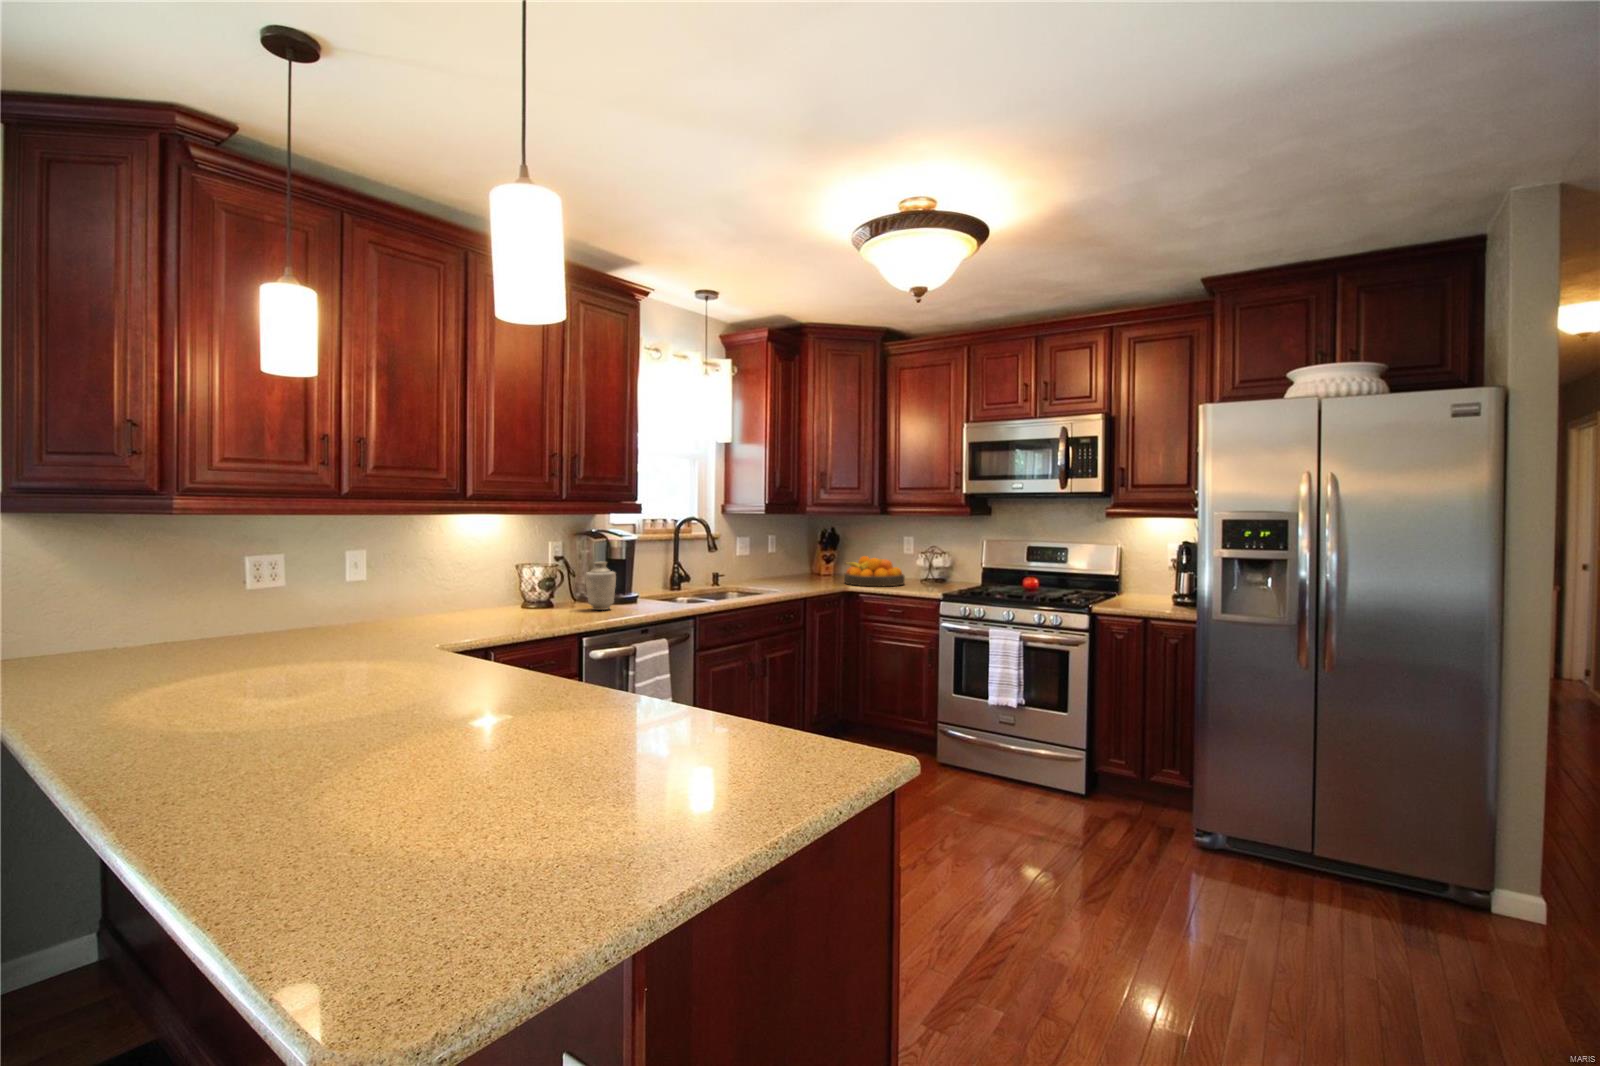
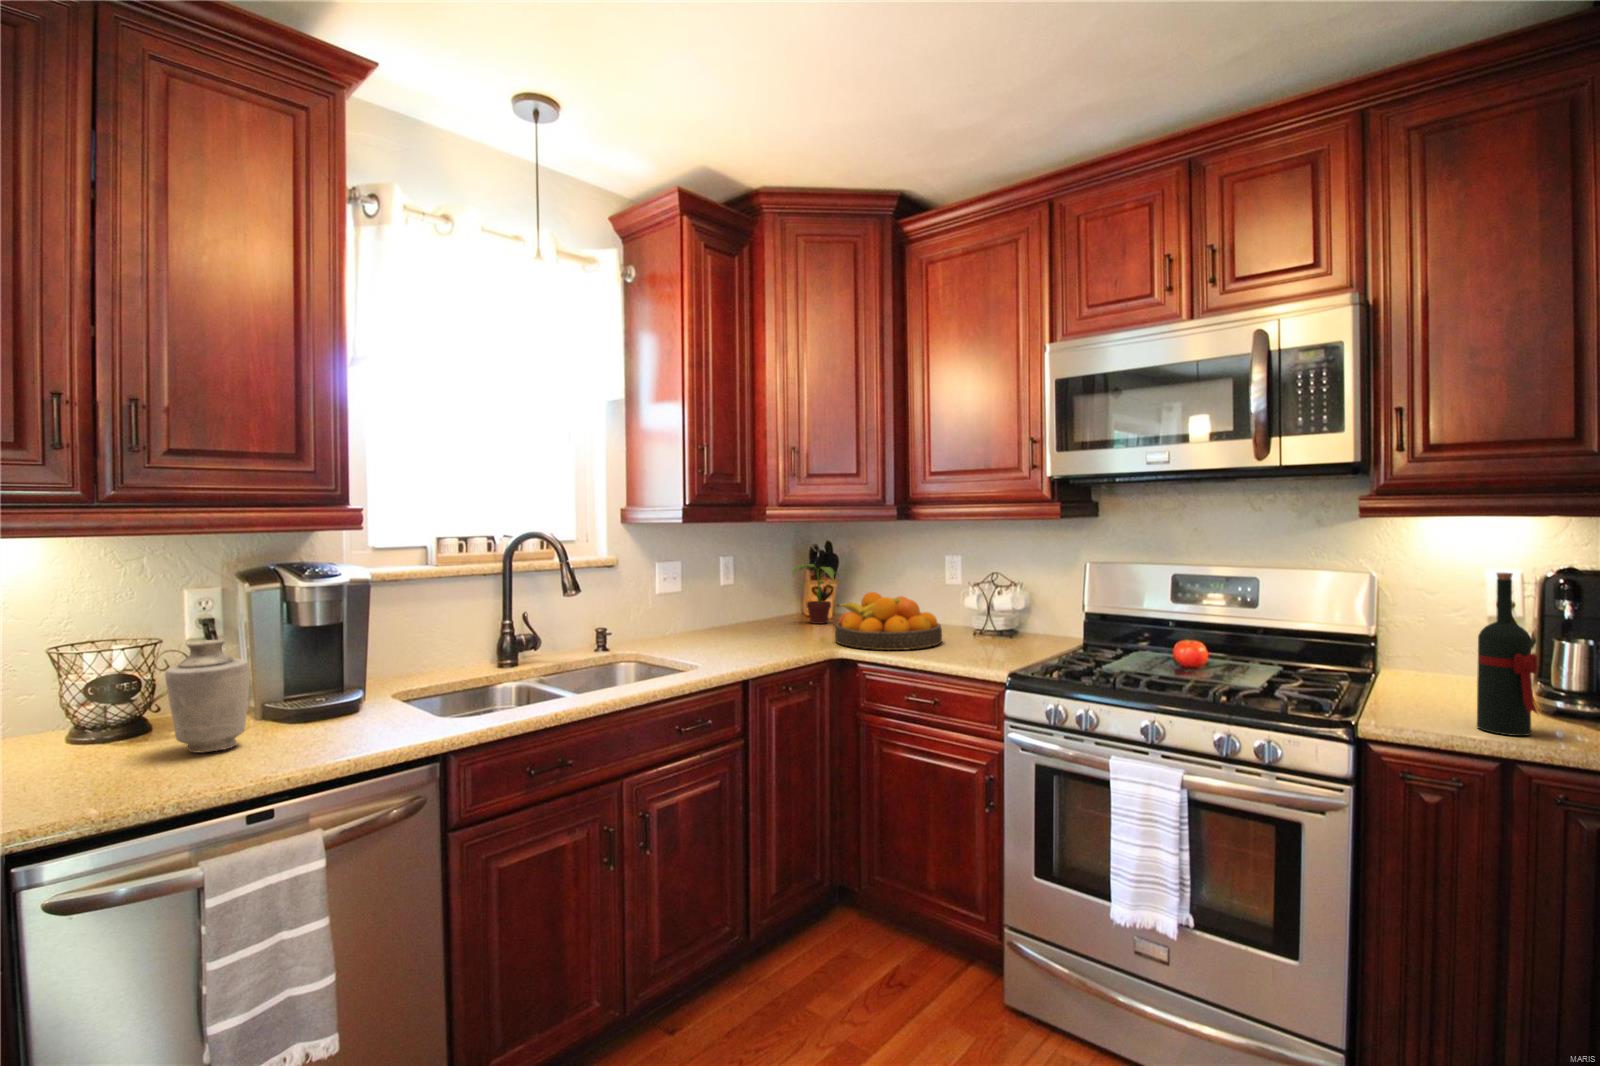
potted plant: none [812,541,839,577] -> present [792,564,838,624]
wine bottle: none [1138,542,1159,609] -> present [1477,573,1538,736]

